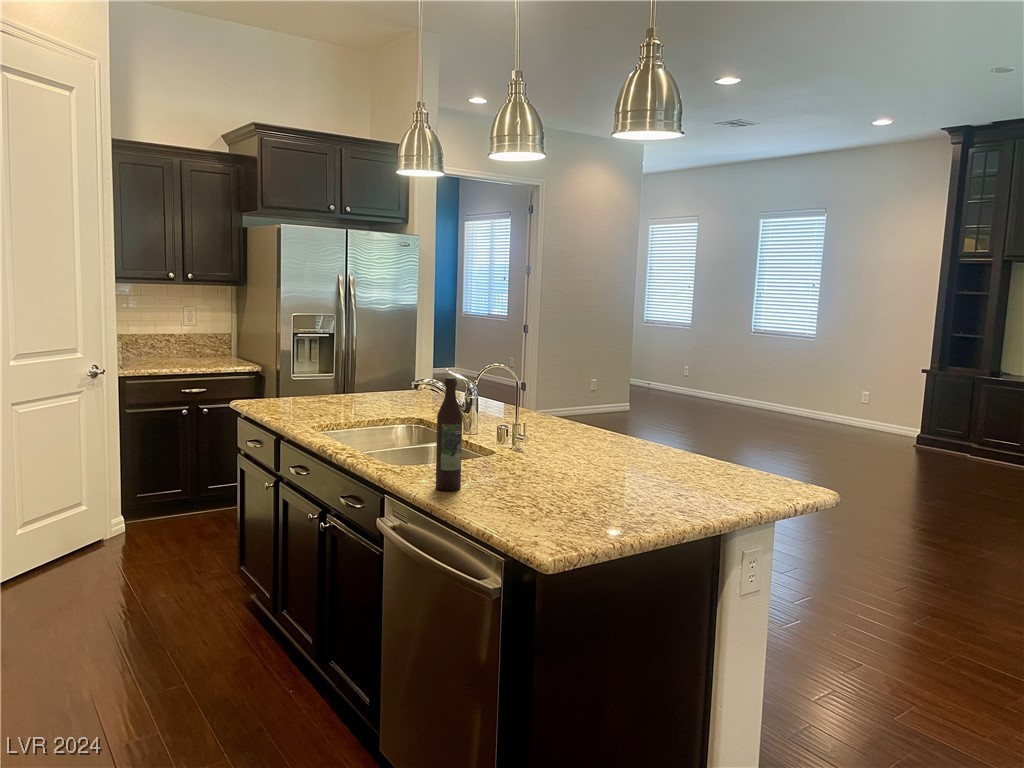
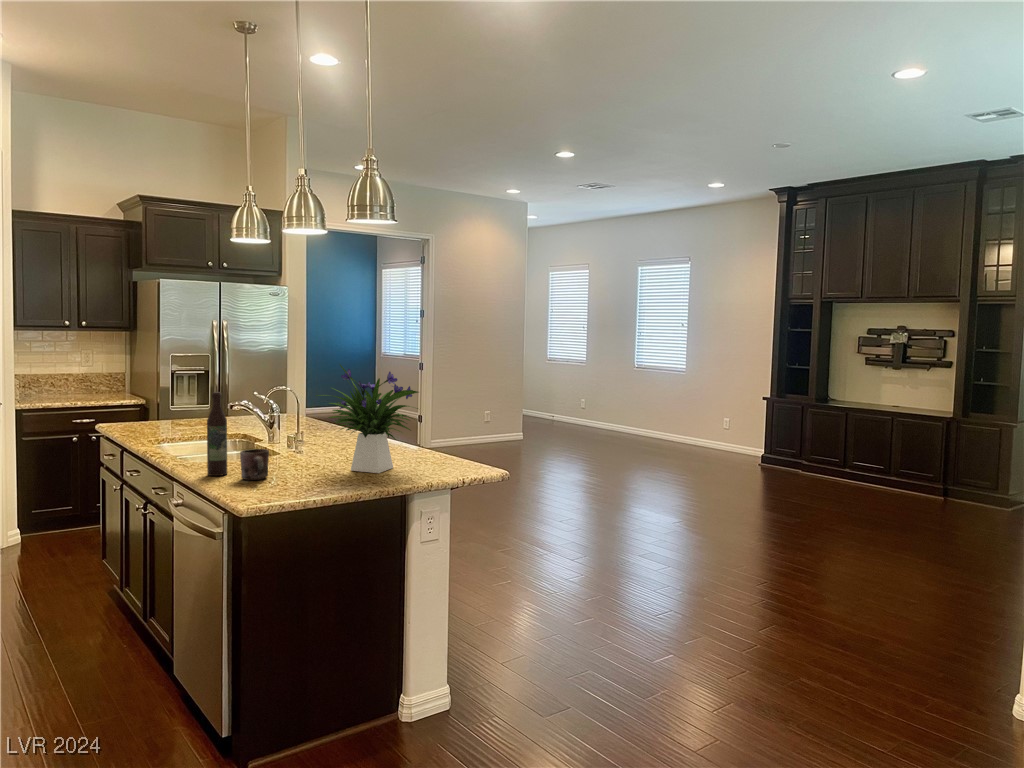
flower arrangement: none [581,340,717,490] -> present [317,365,418,473]
mug: none [487,456,526,500] -> present [240,449,269,480]

